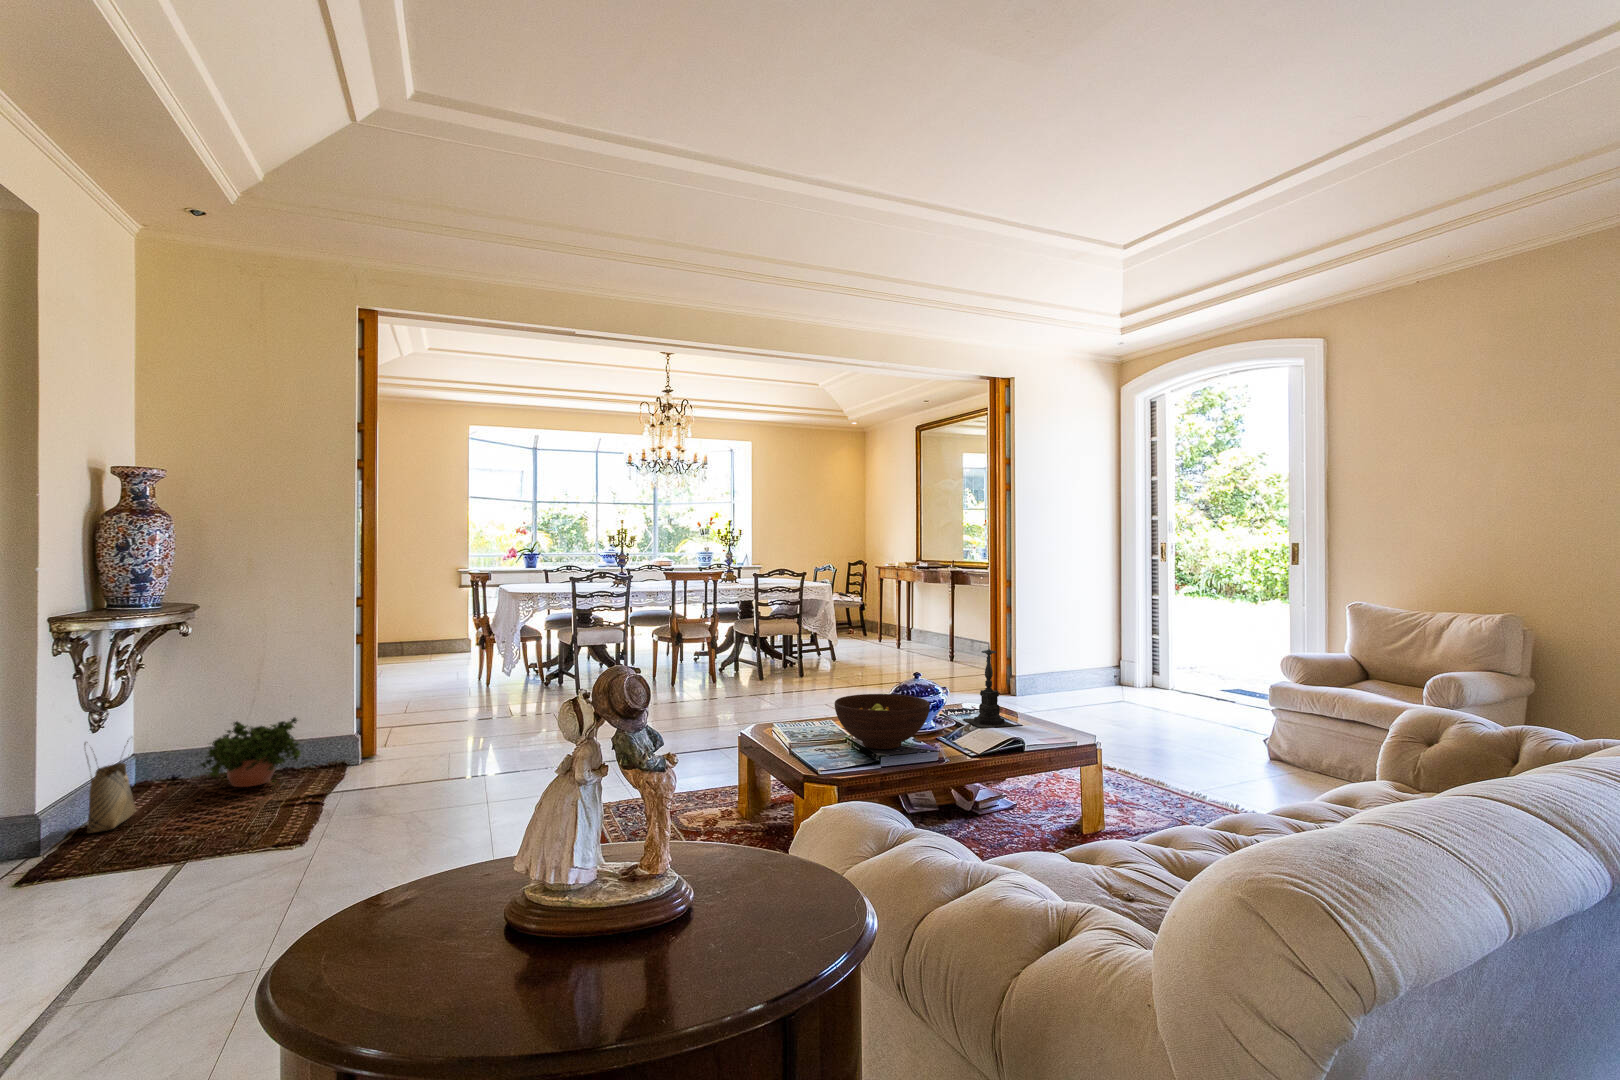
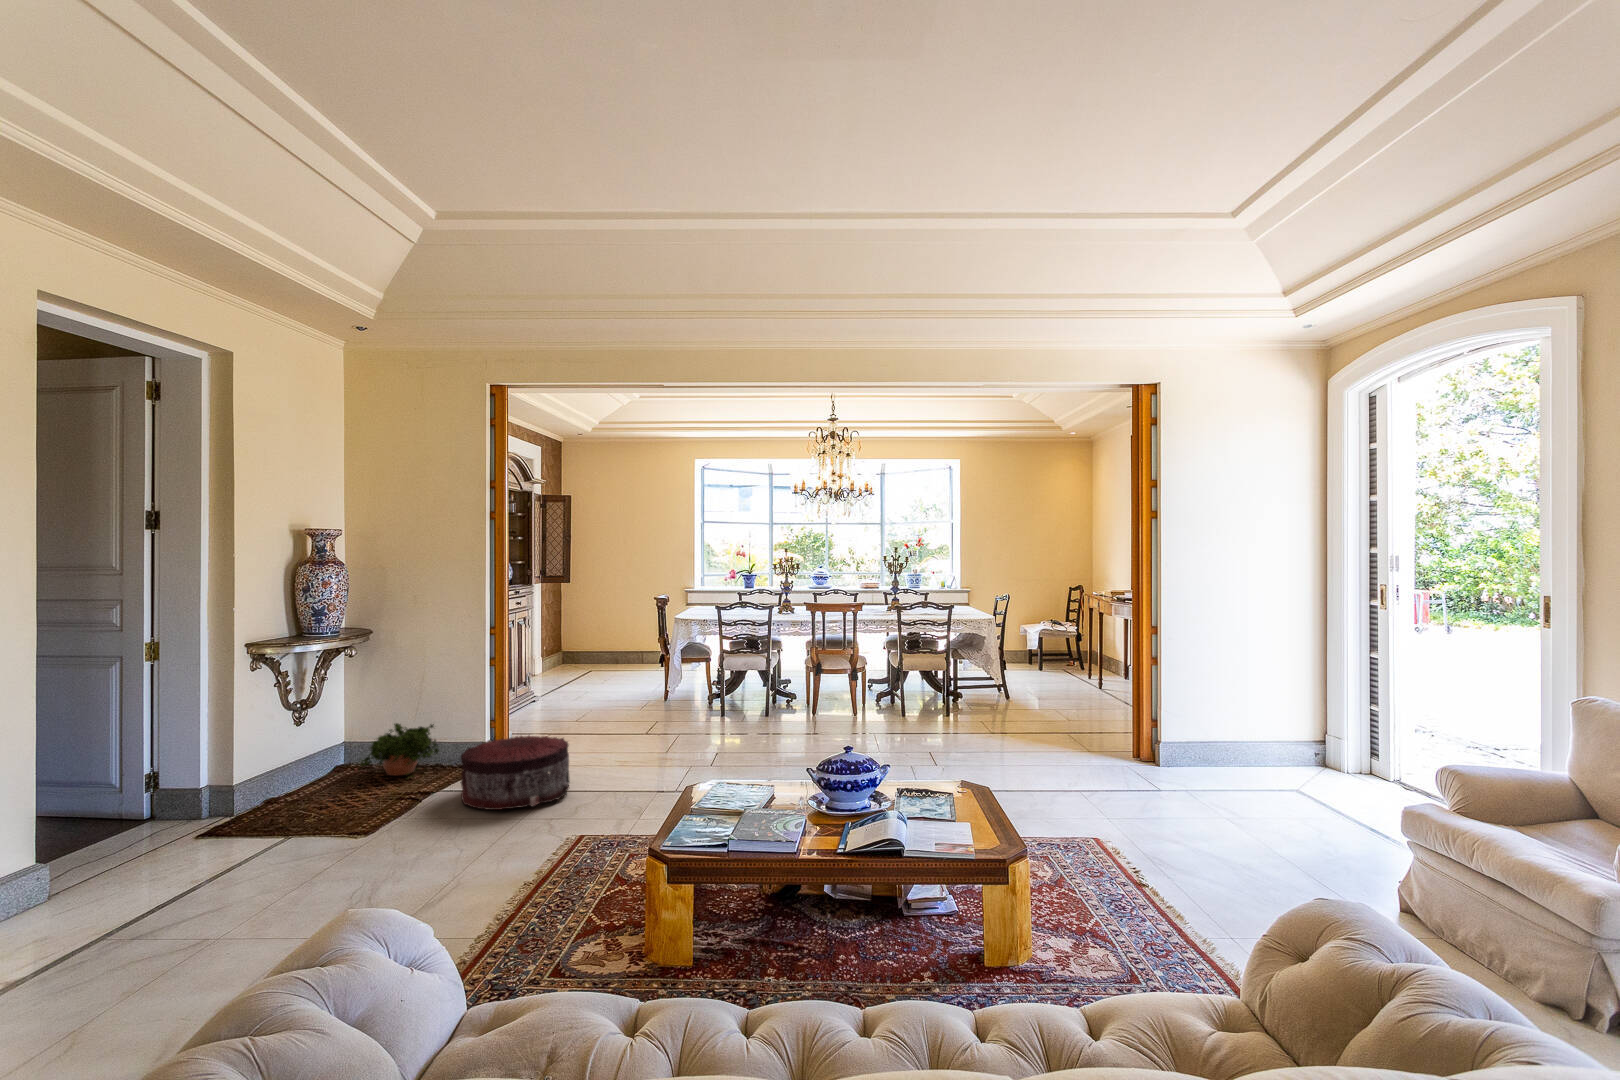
candle holder: present [963,646,1015,728] -> none [896,718,943,821]
fruit bowl: present [835,694,930,749] -> none [705,767,804,831]
pouf: none [378,716,518,803] -> present [461,736,570,810]
woven basket: present [84,741,136,833] -> none [272,731,313,800]

